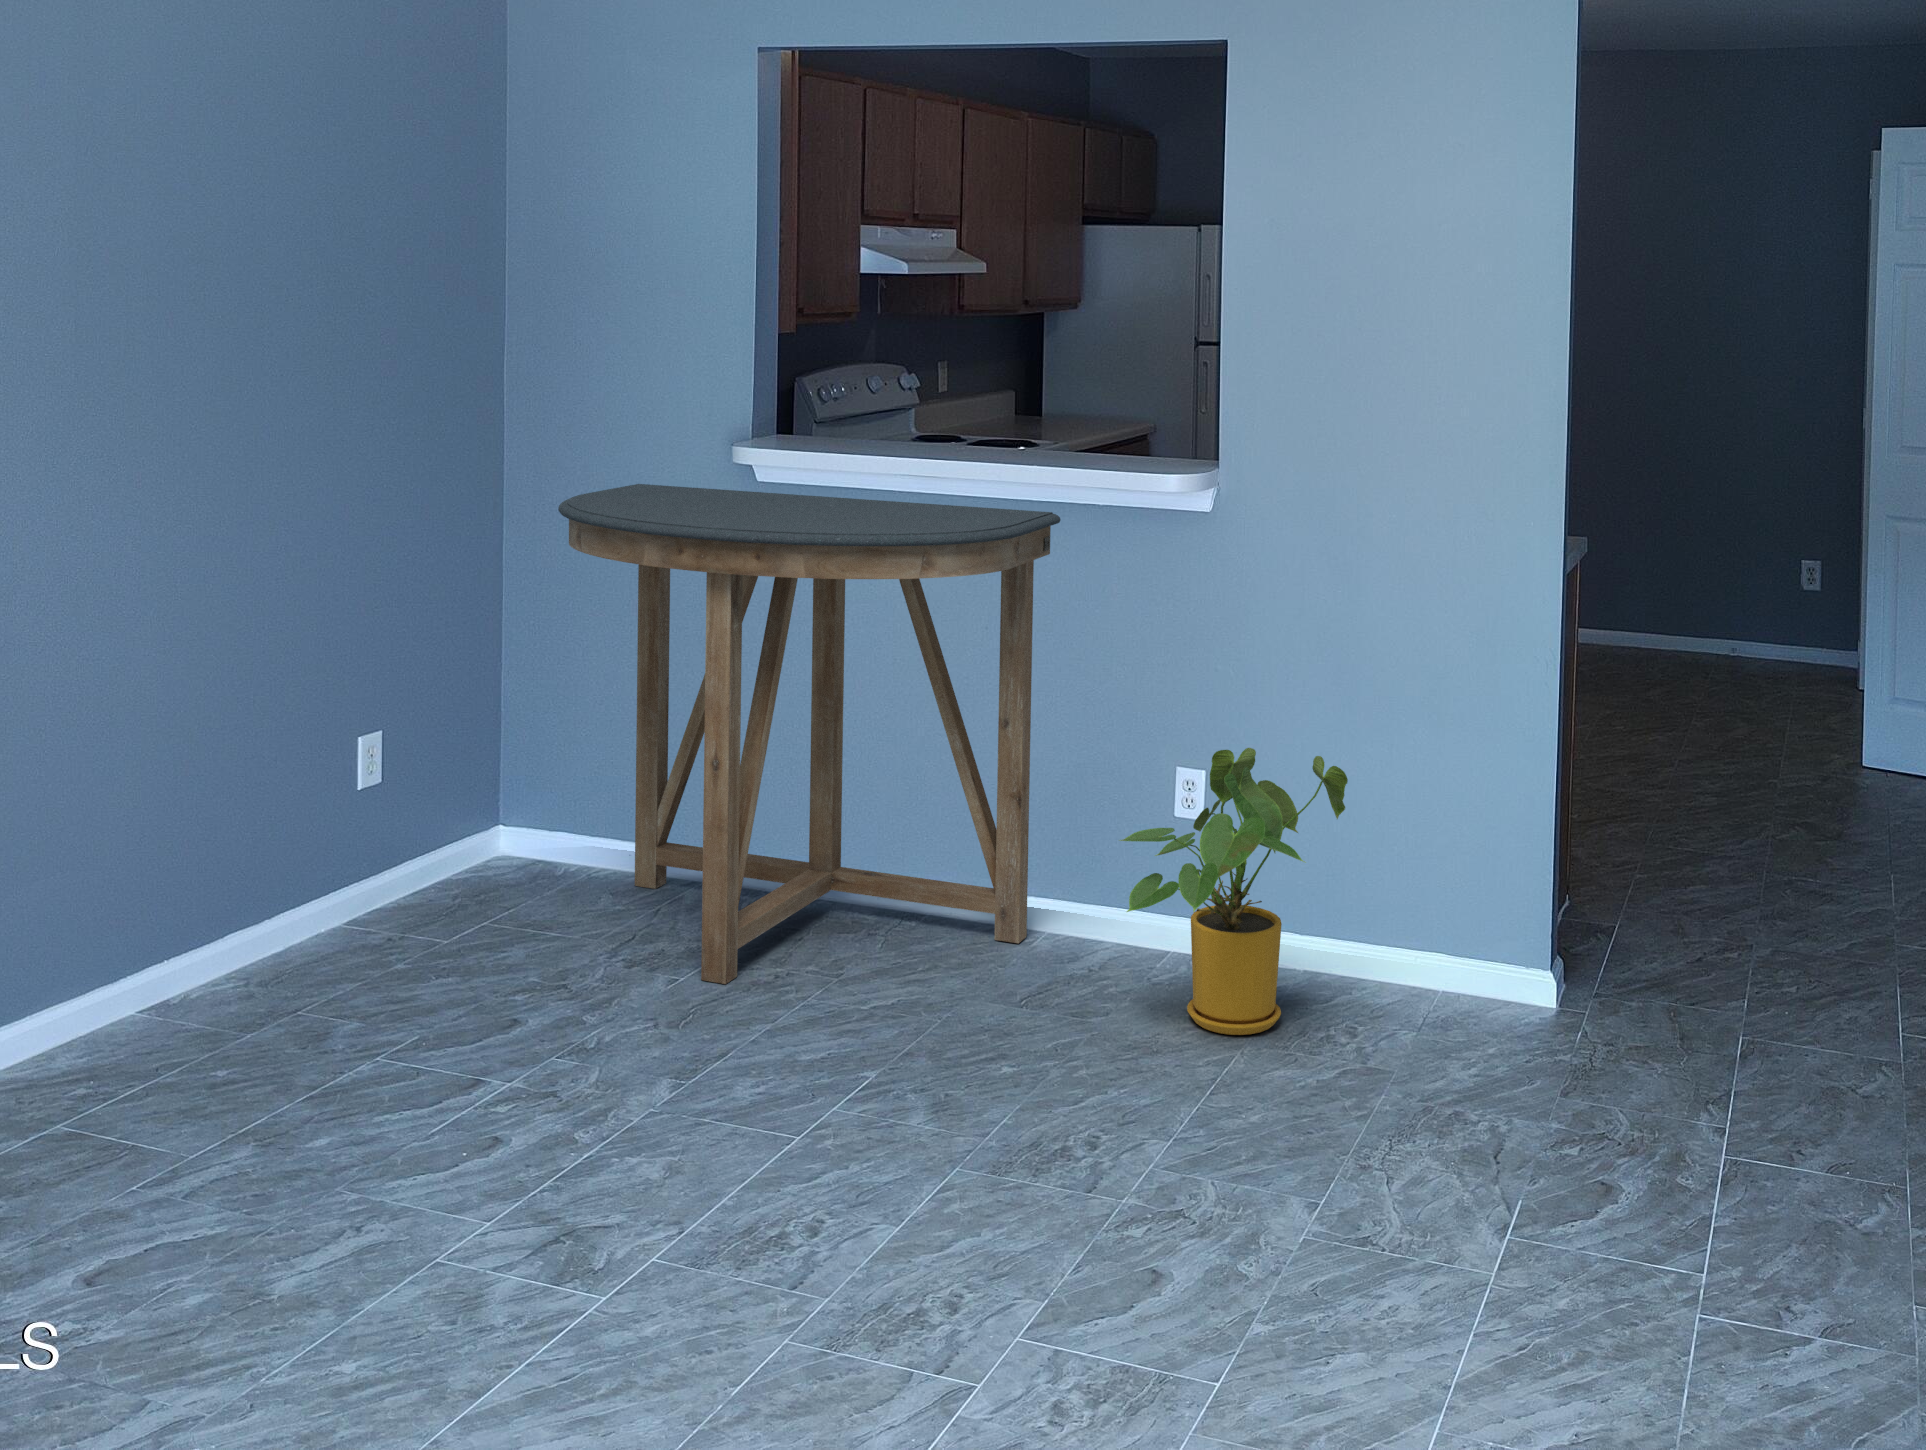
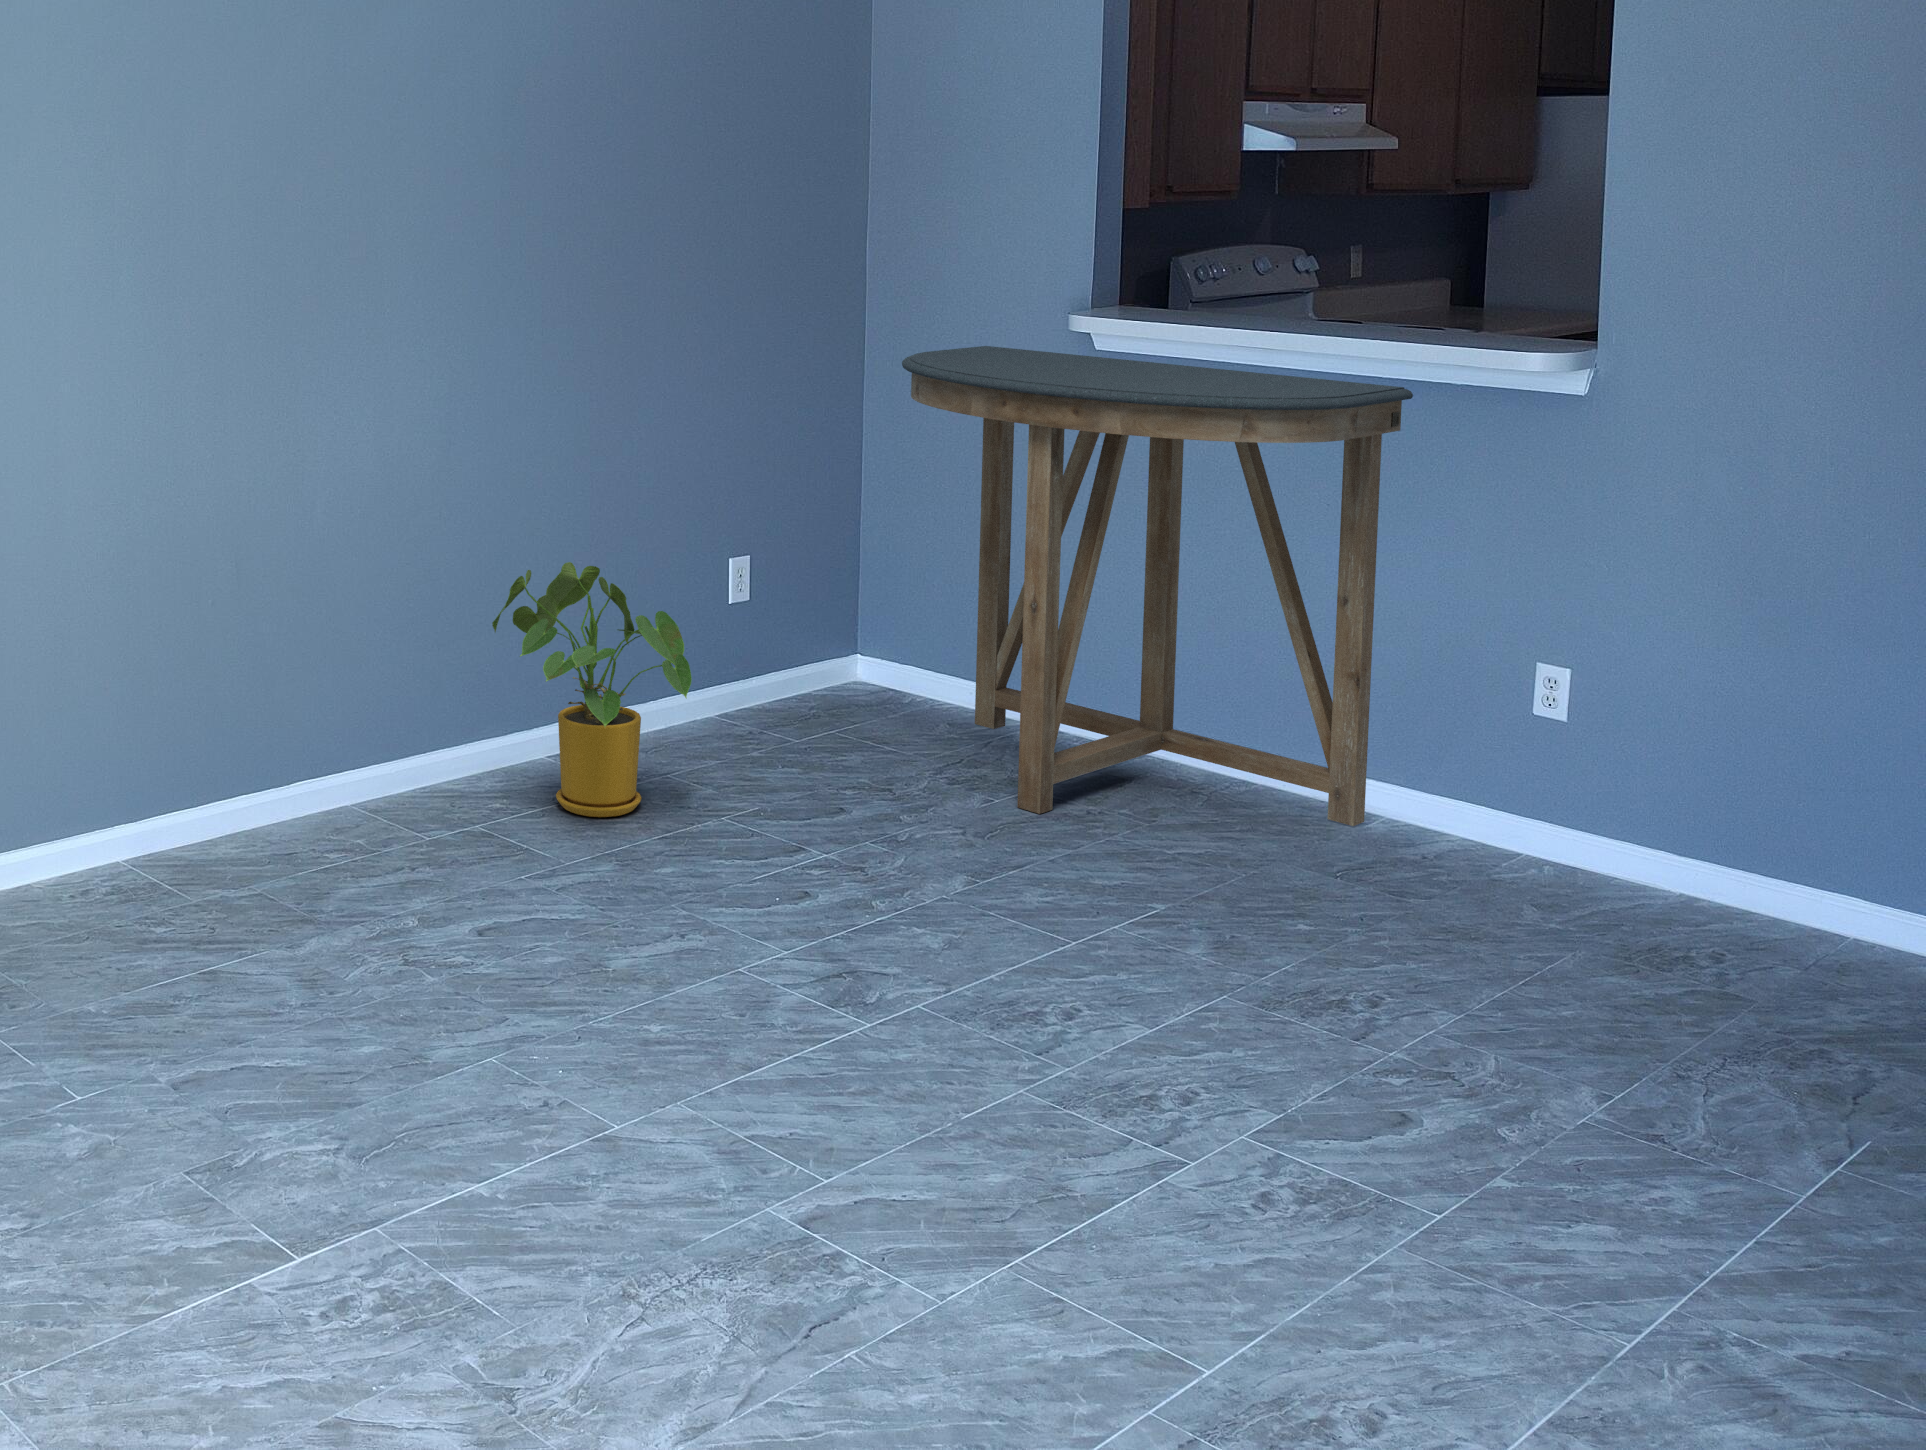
house plant: present [1120,748,1348,1035] -> present [492,562,692,817]

